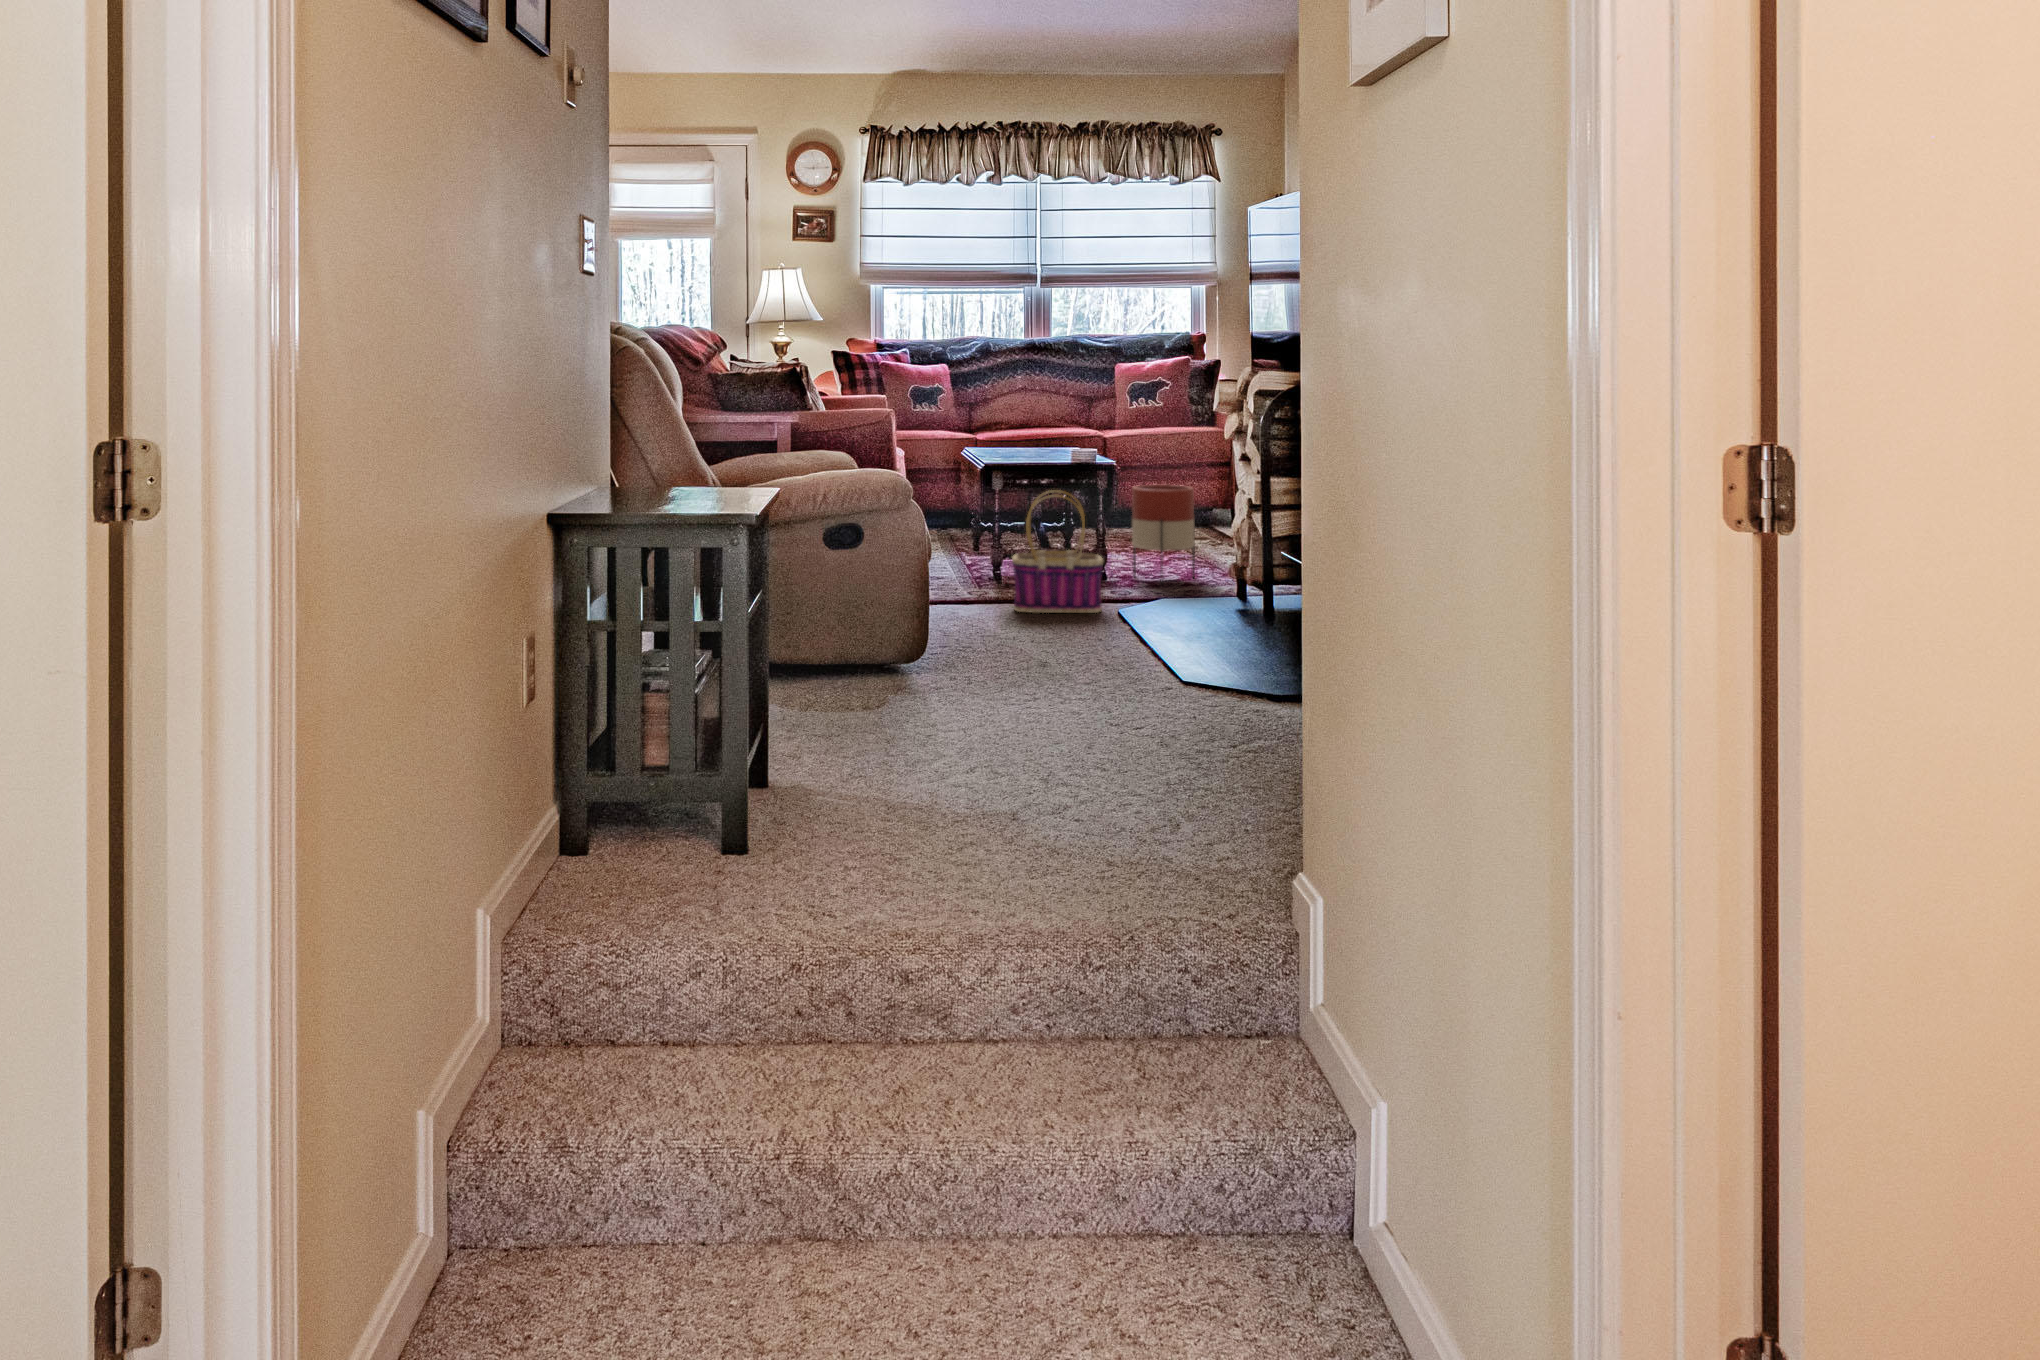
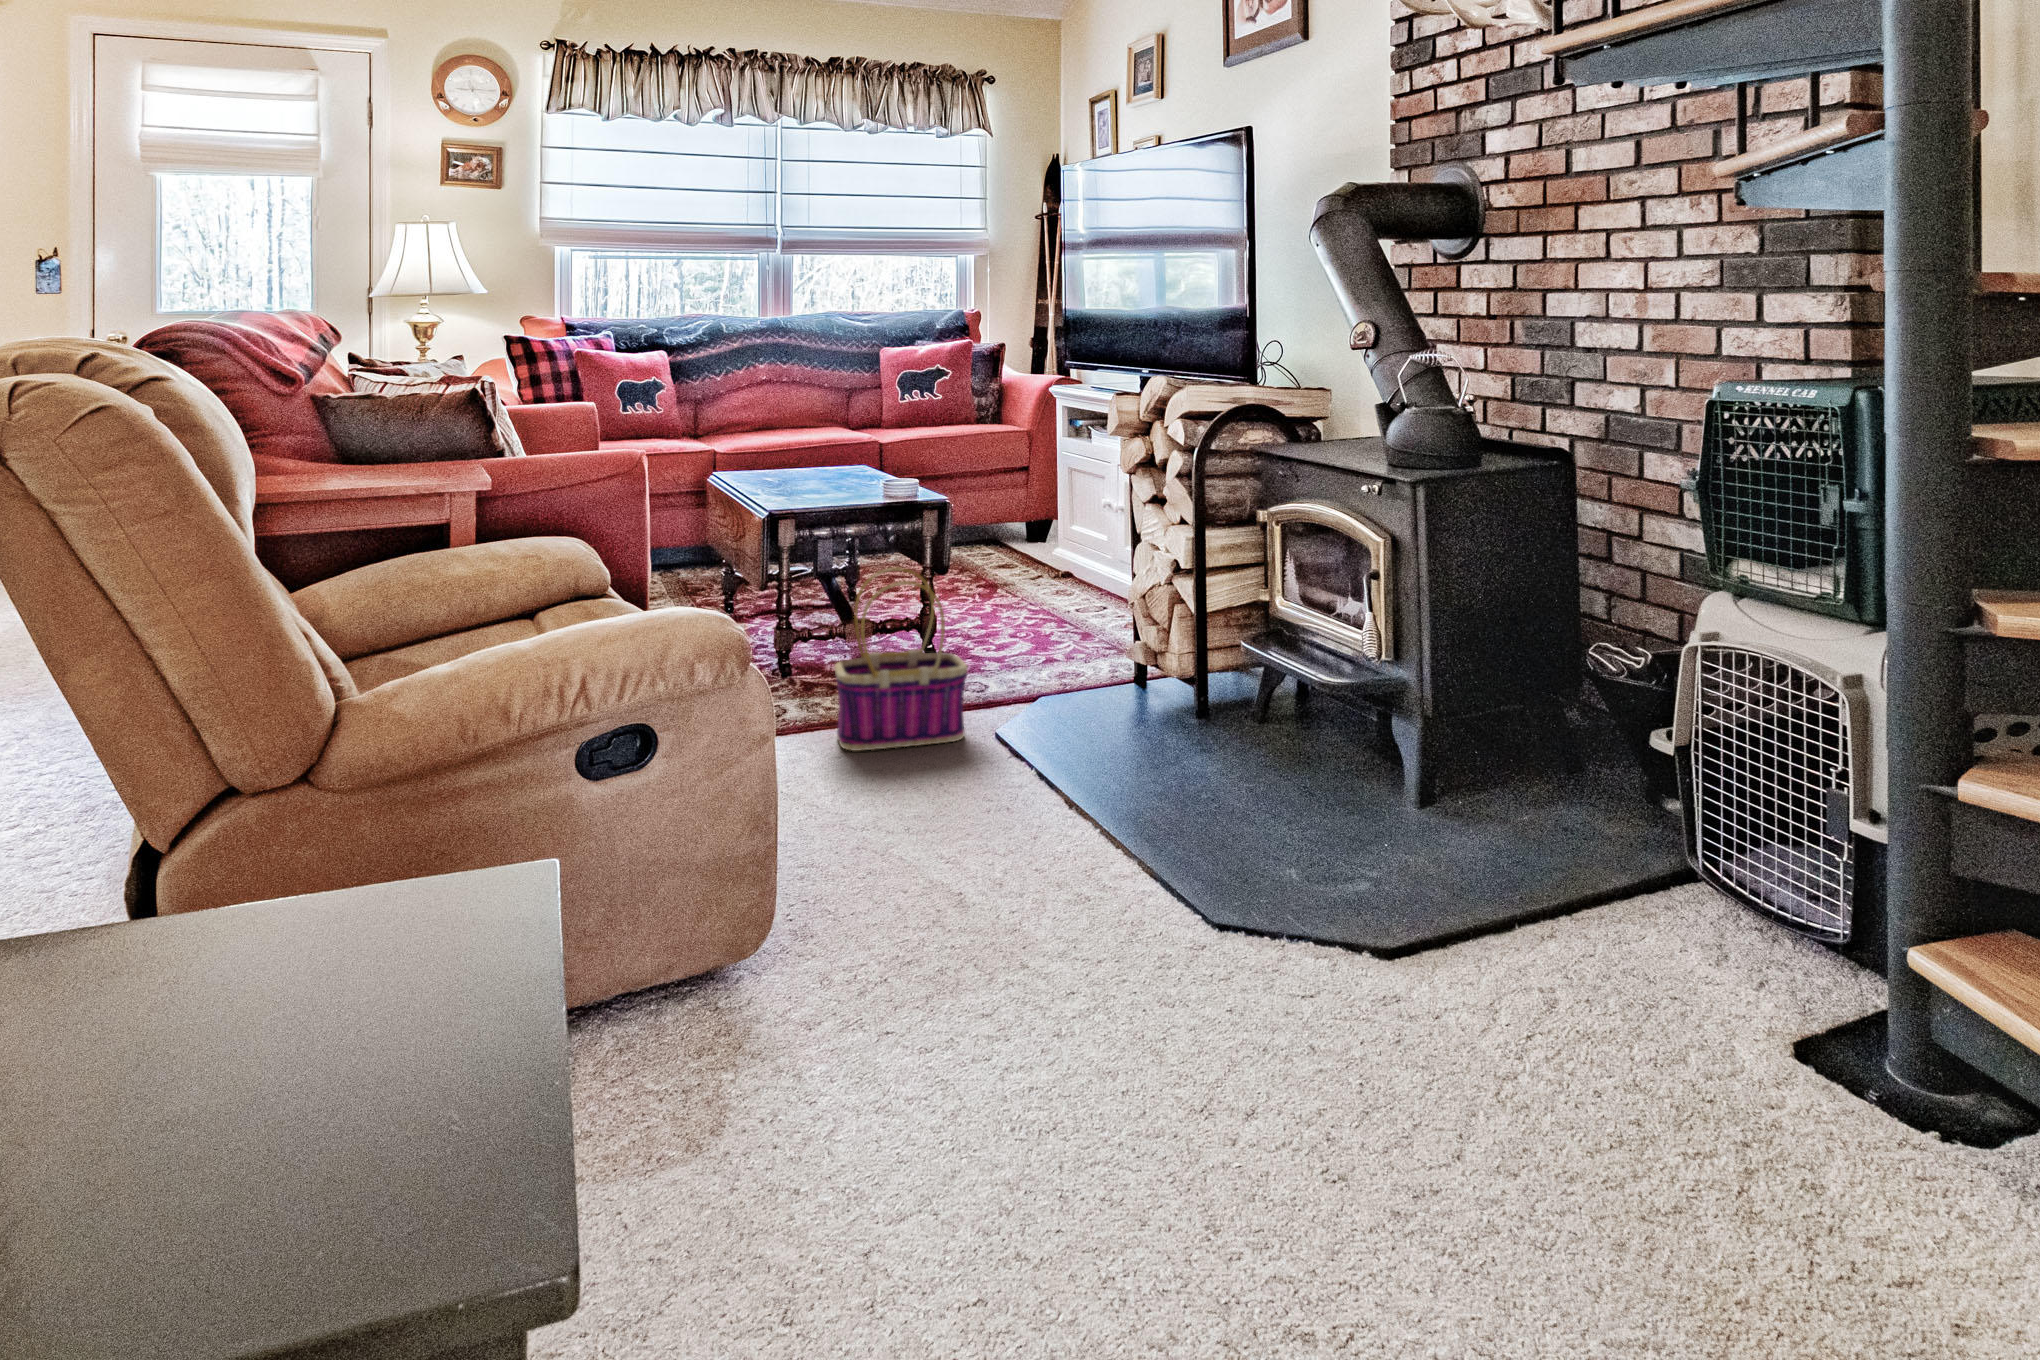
planter: present [1132,485,1195,582] -> none [967,532,1049,669]

